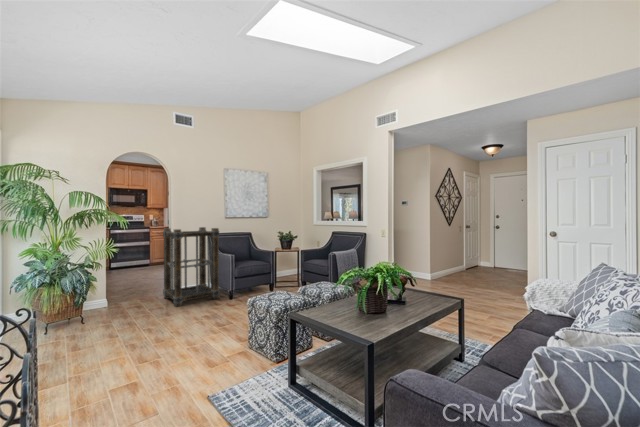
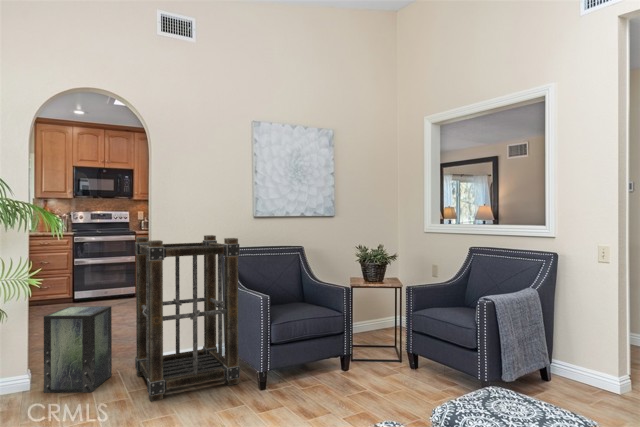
storage box: none [116,264,151,307] -> present [44,306,112,393]

